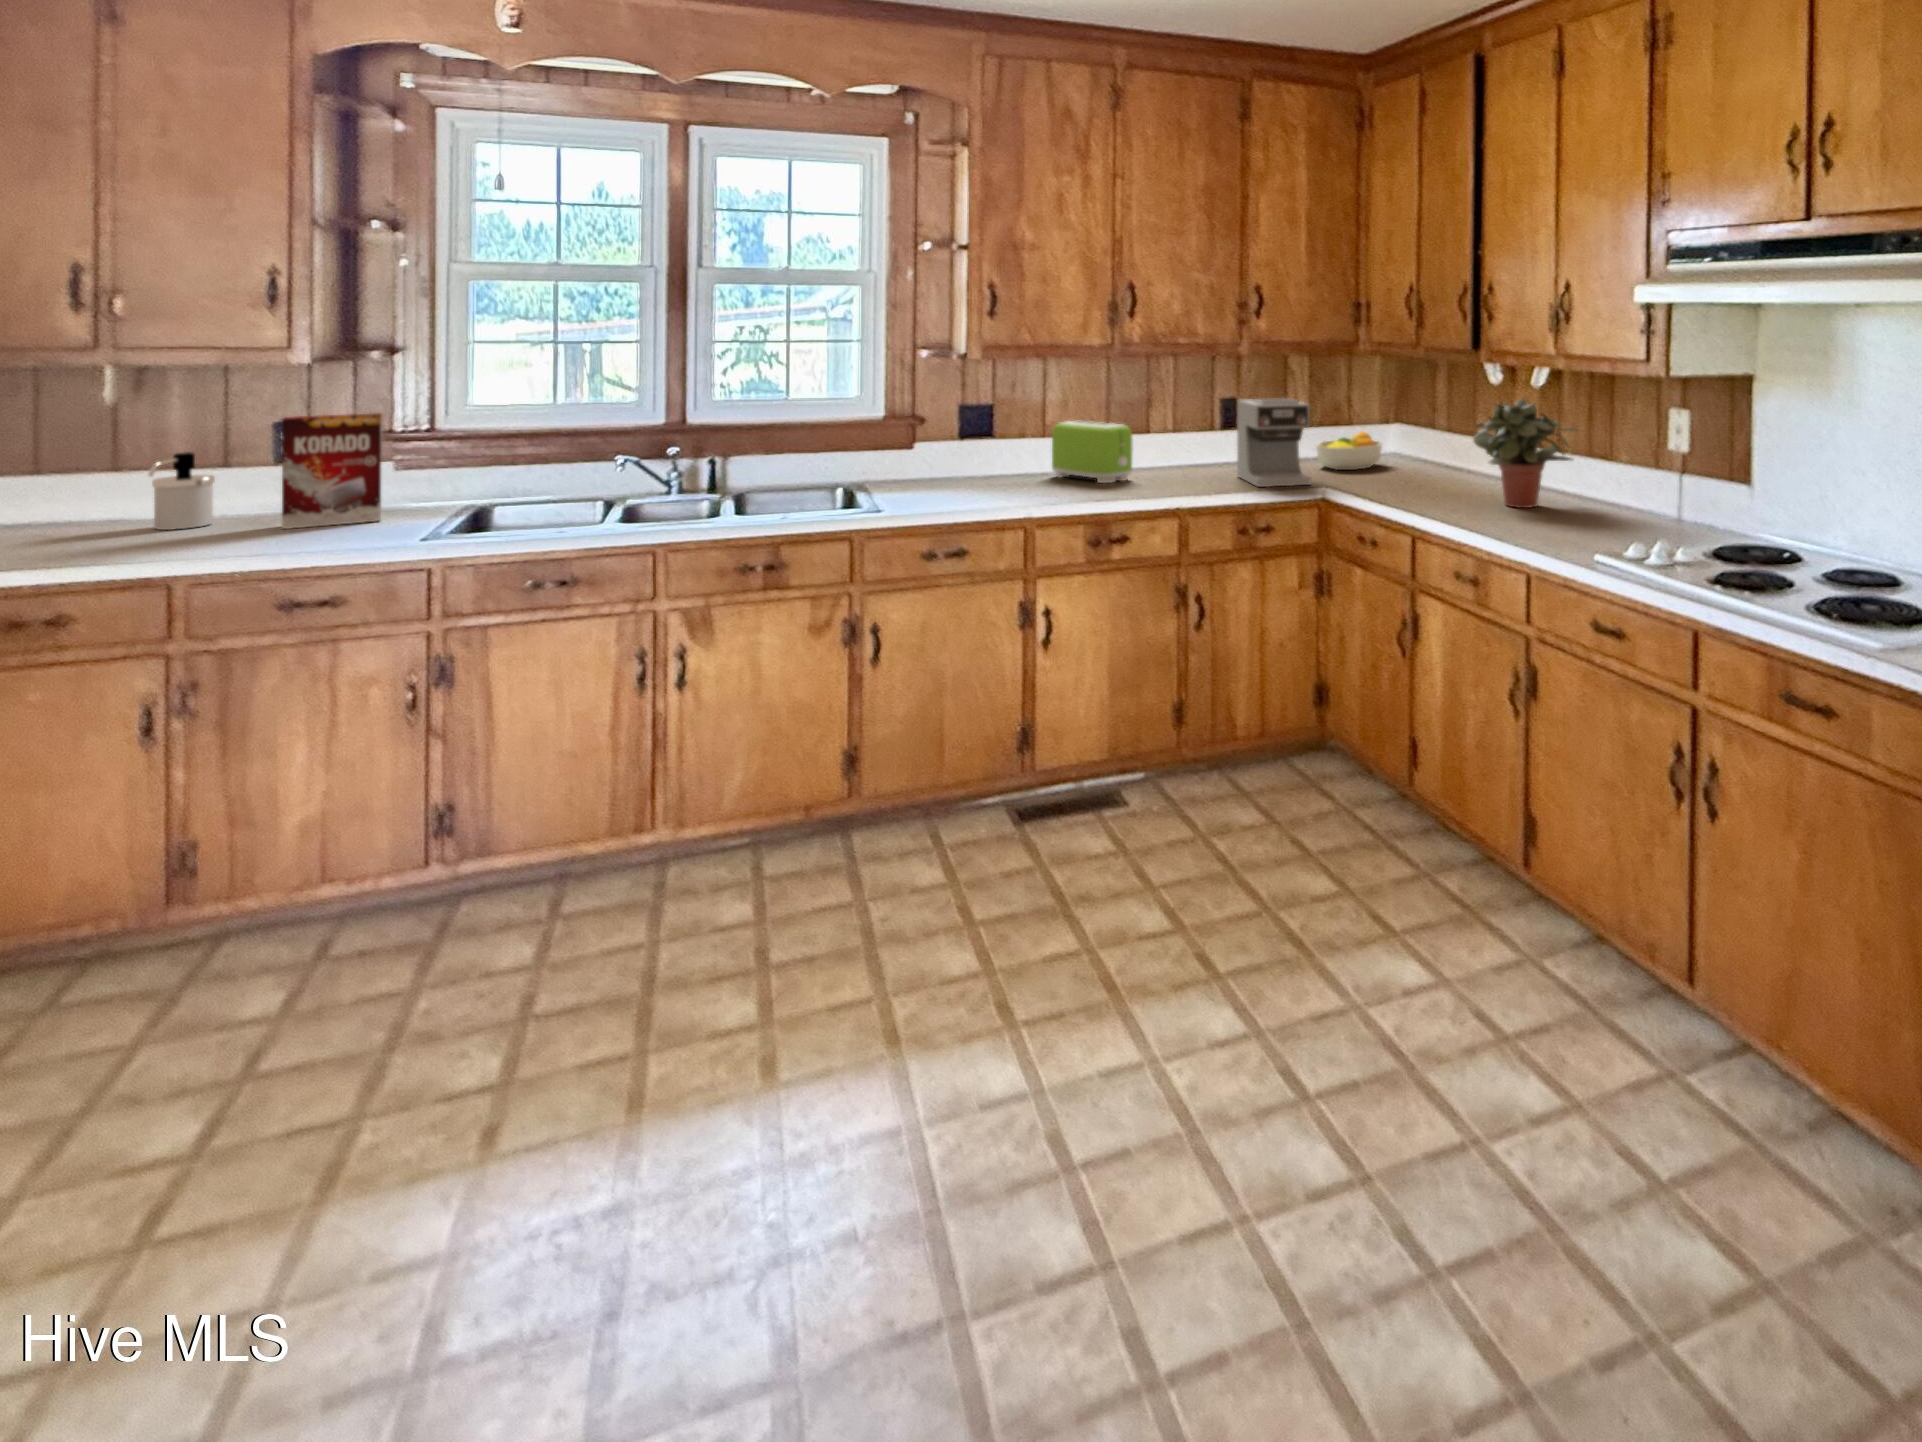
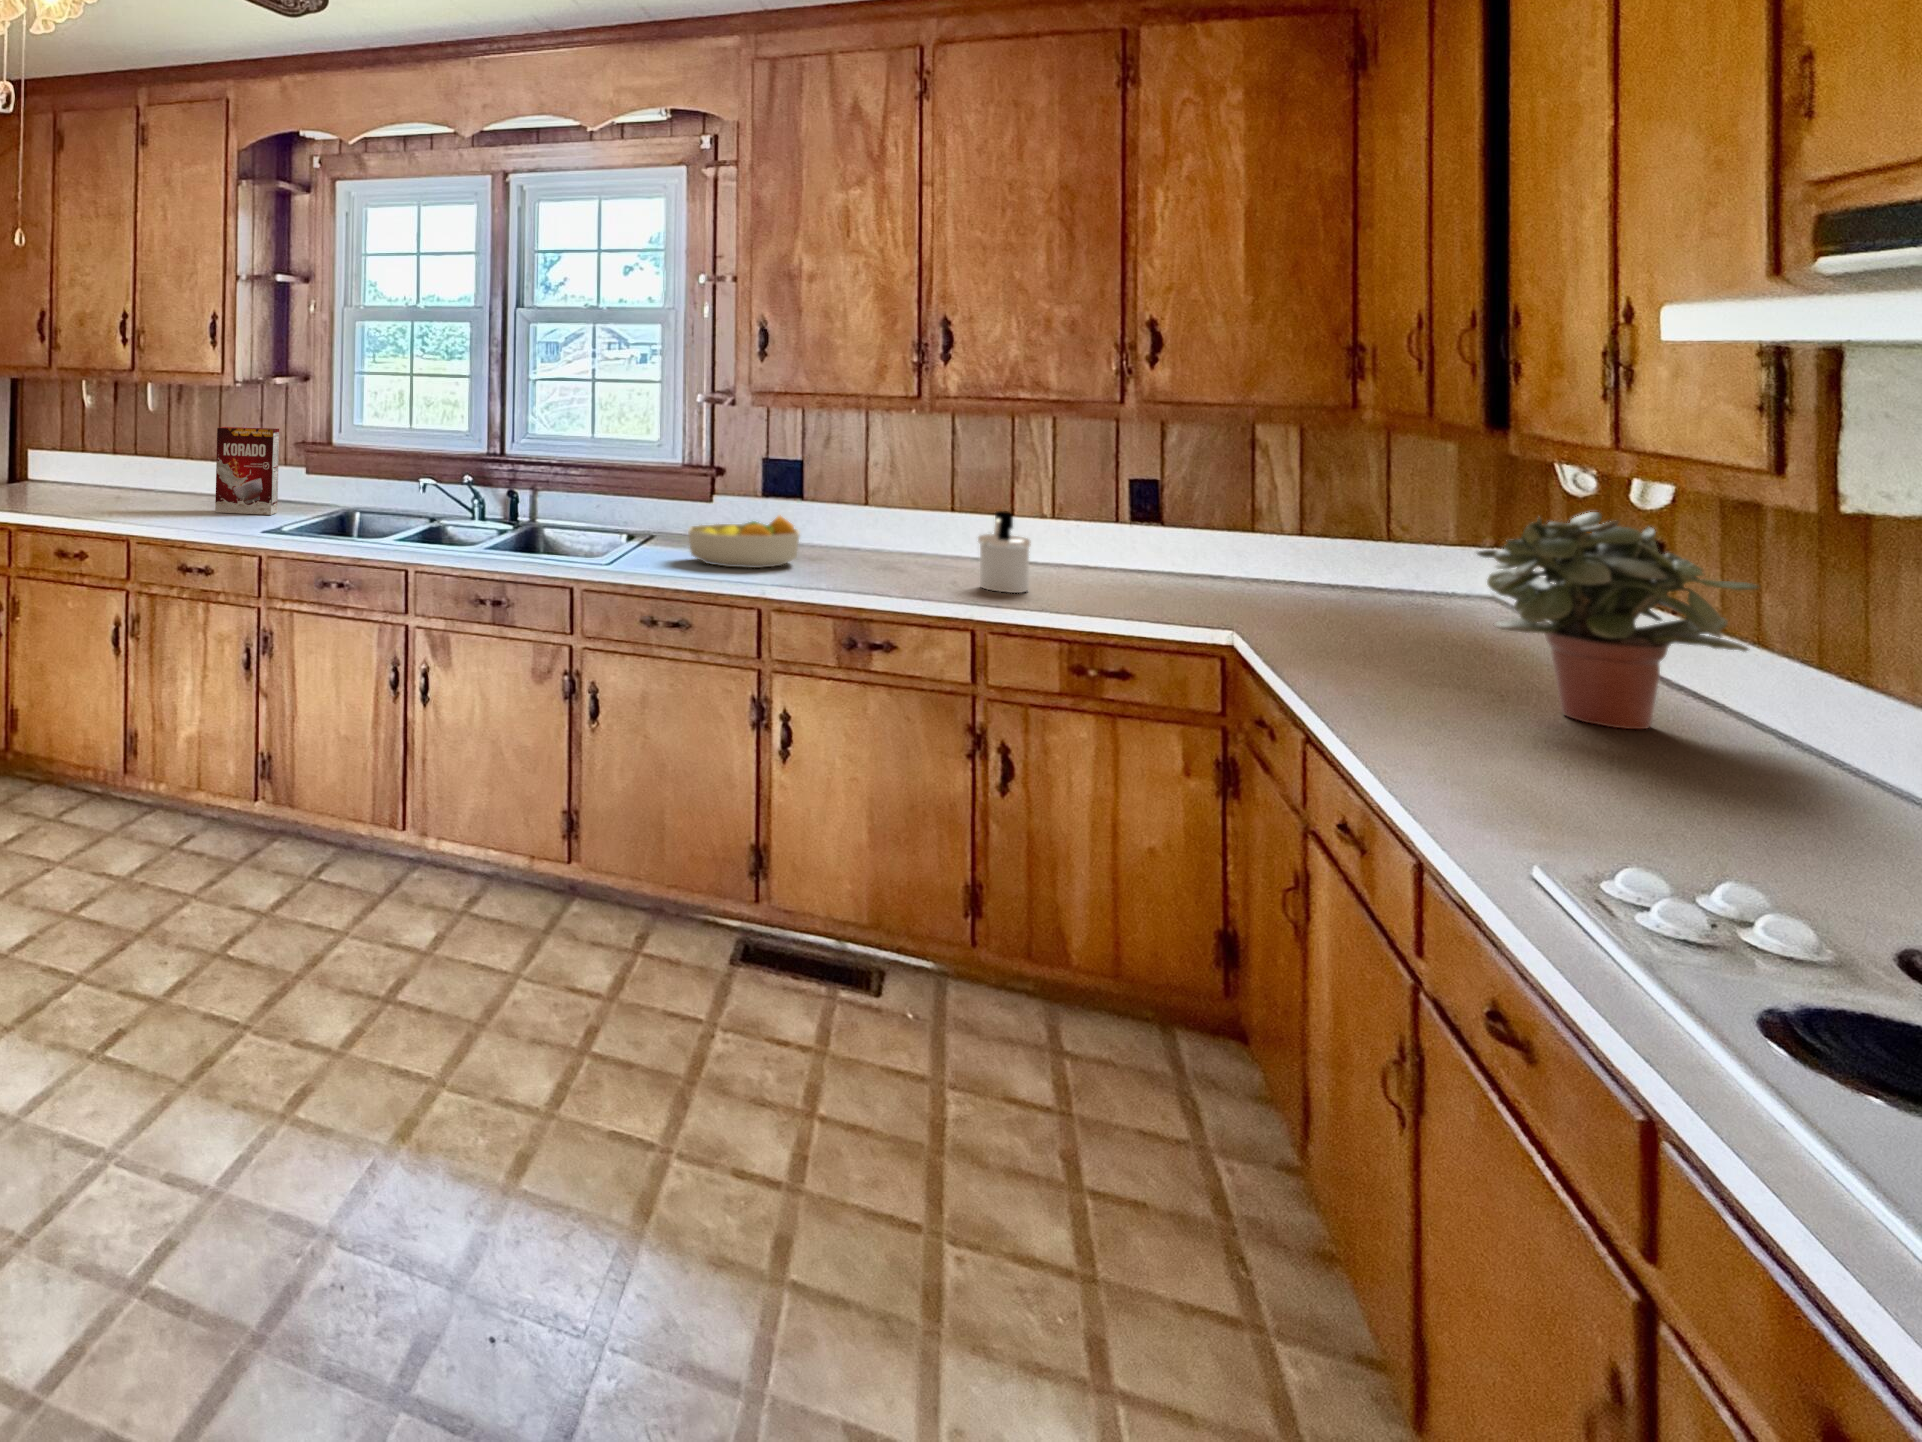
coffee maker: present [1237,398,1311,487] -> none [1116,479,1217,618]
toaster: present [1052,421,1133,483] -> none [863,489,955,572]
fruit bowl: present [1316,431,1382,470] -> present [688,515,800,568]
soap dispenser: present [149,452,215,530] -> present [978,511,1030,593]

